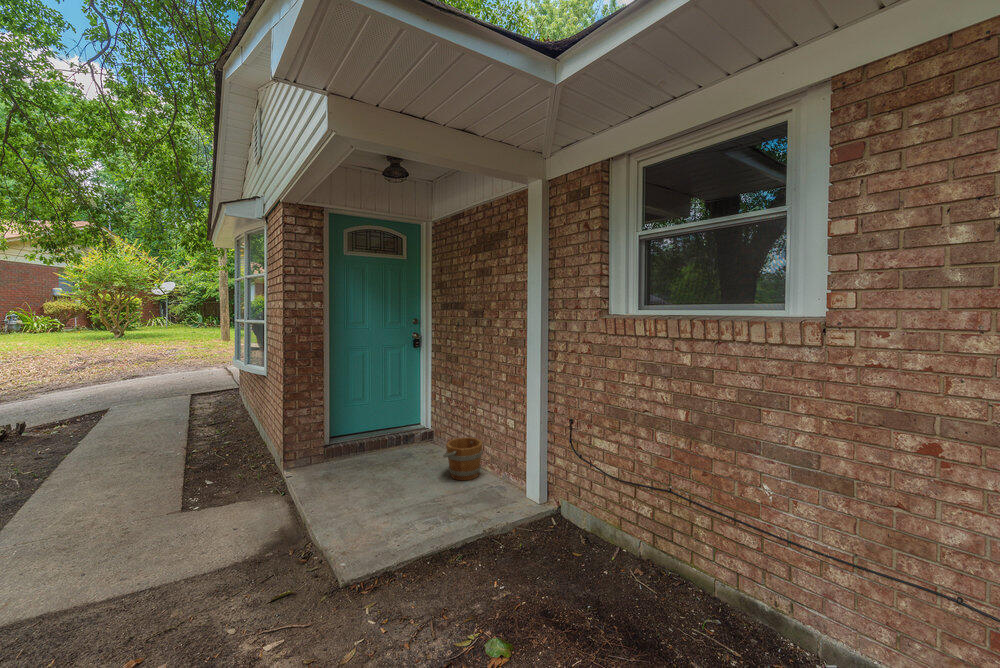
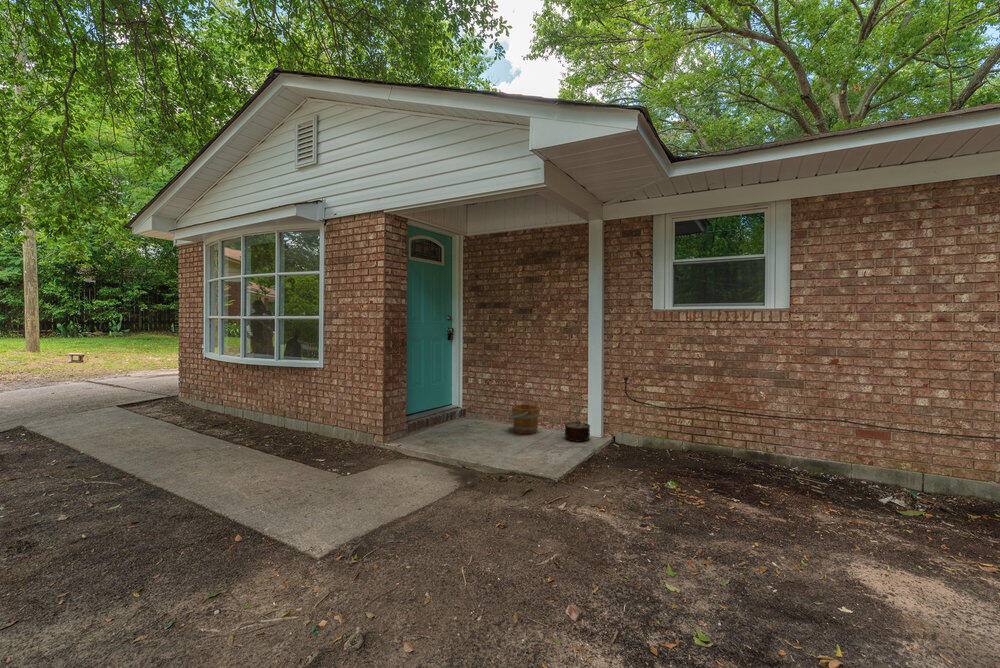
decorative plant: none [491,434,527,506] -> present [565,394,590,441]

